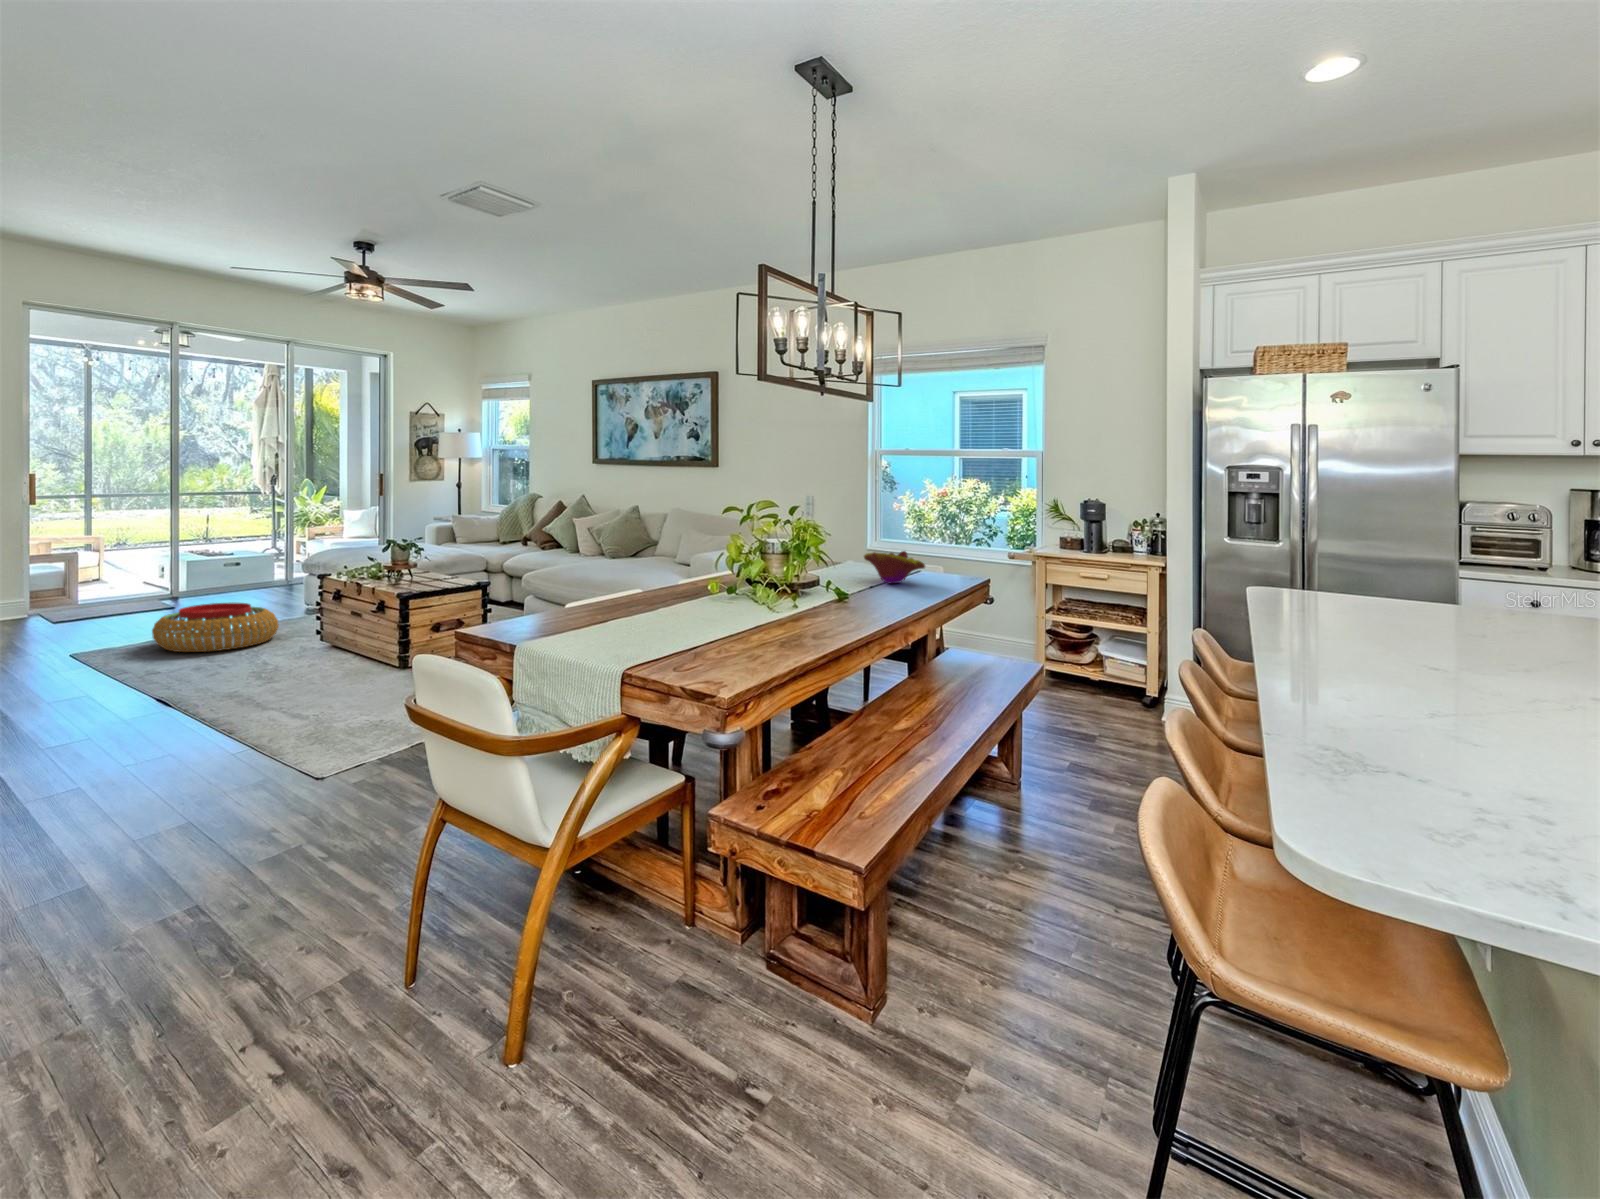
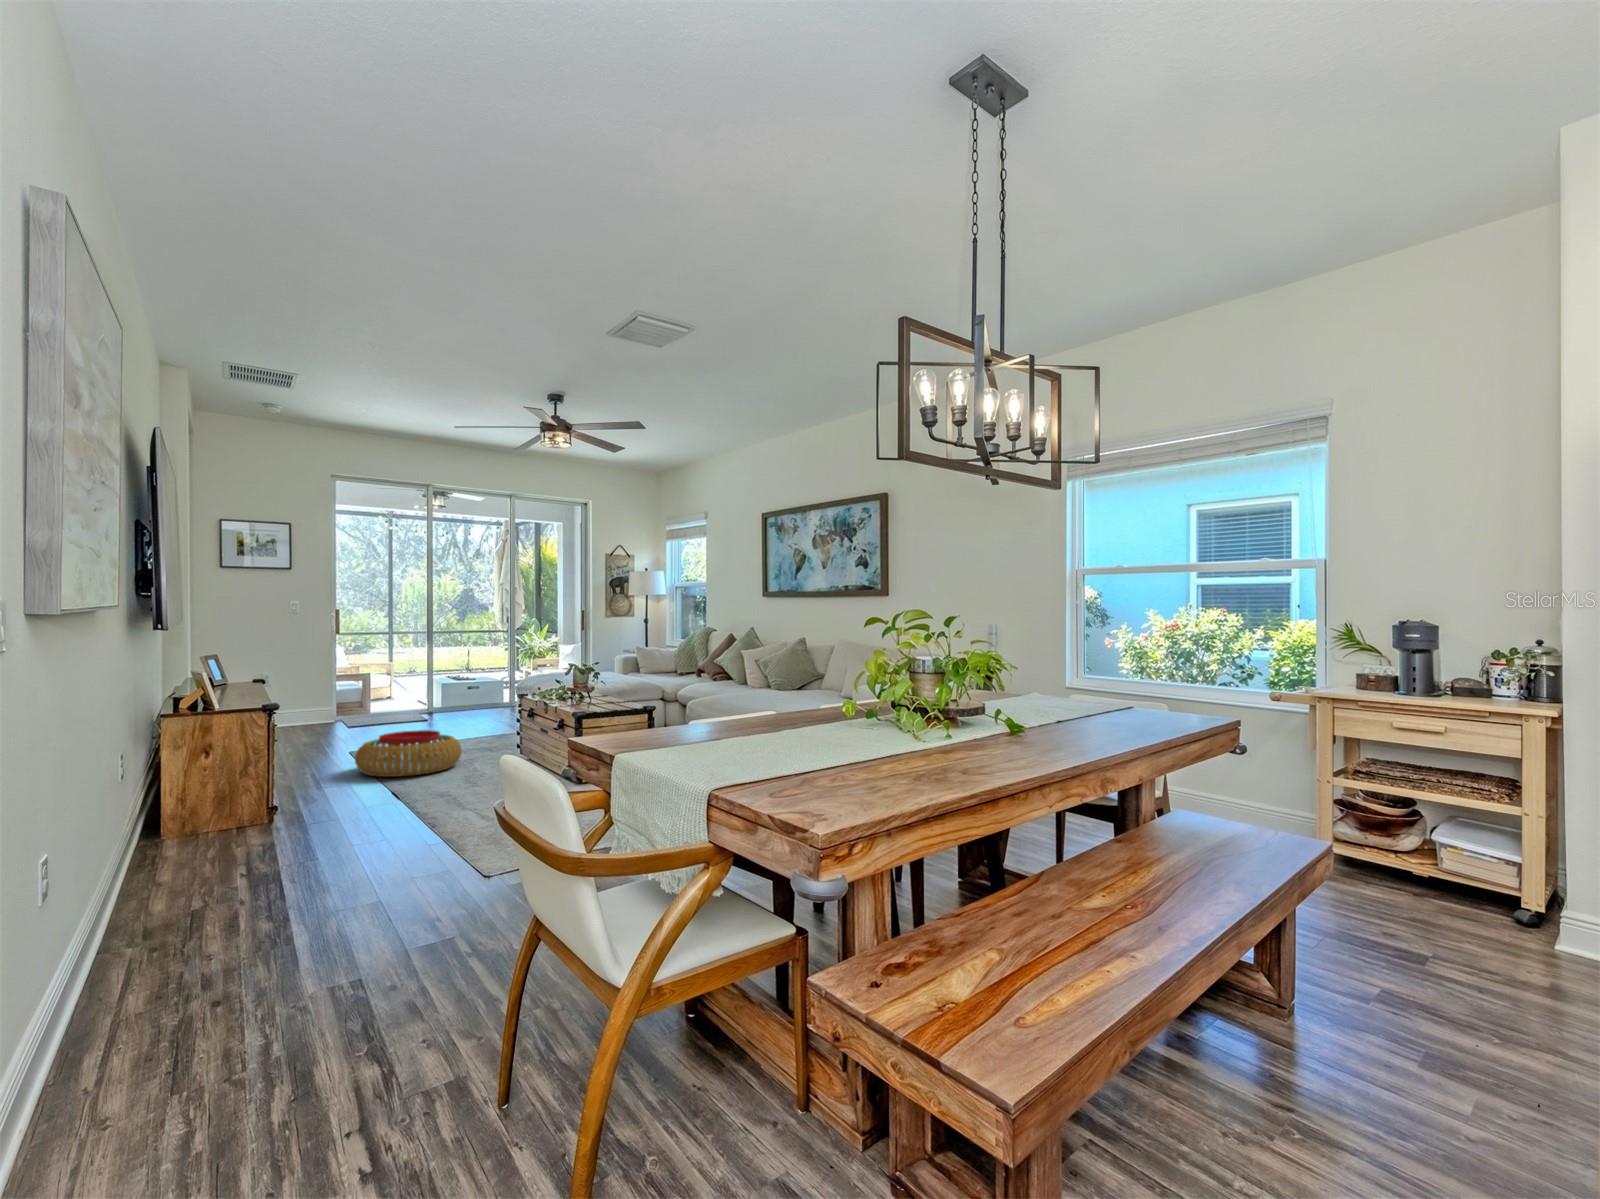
decorative bowl: present [864,551,925,583] -> none [1040,668,1120,708]

